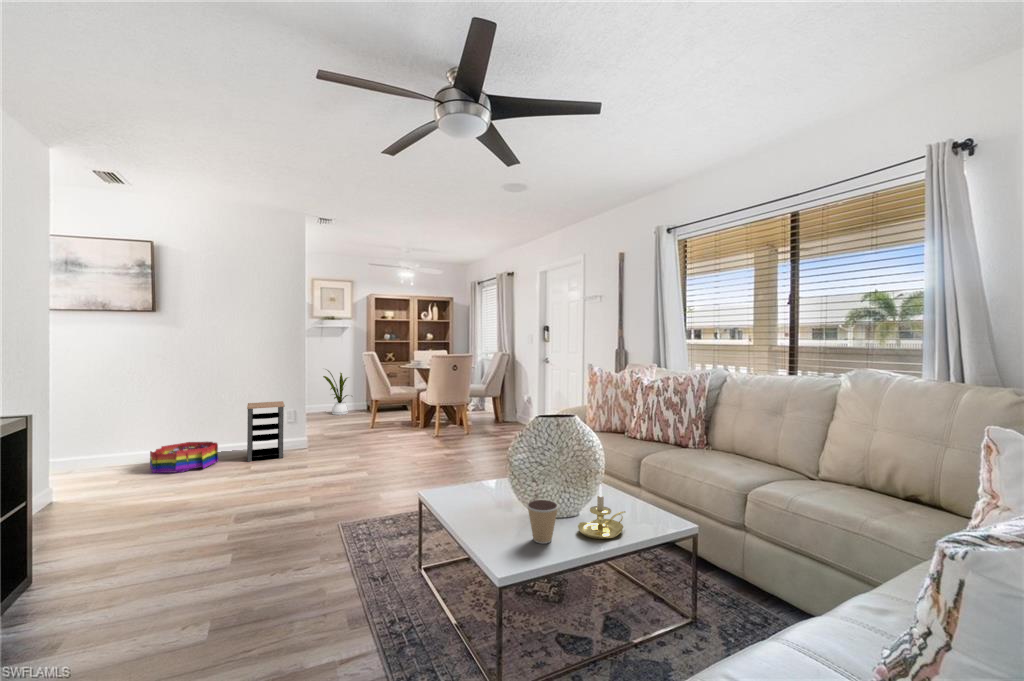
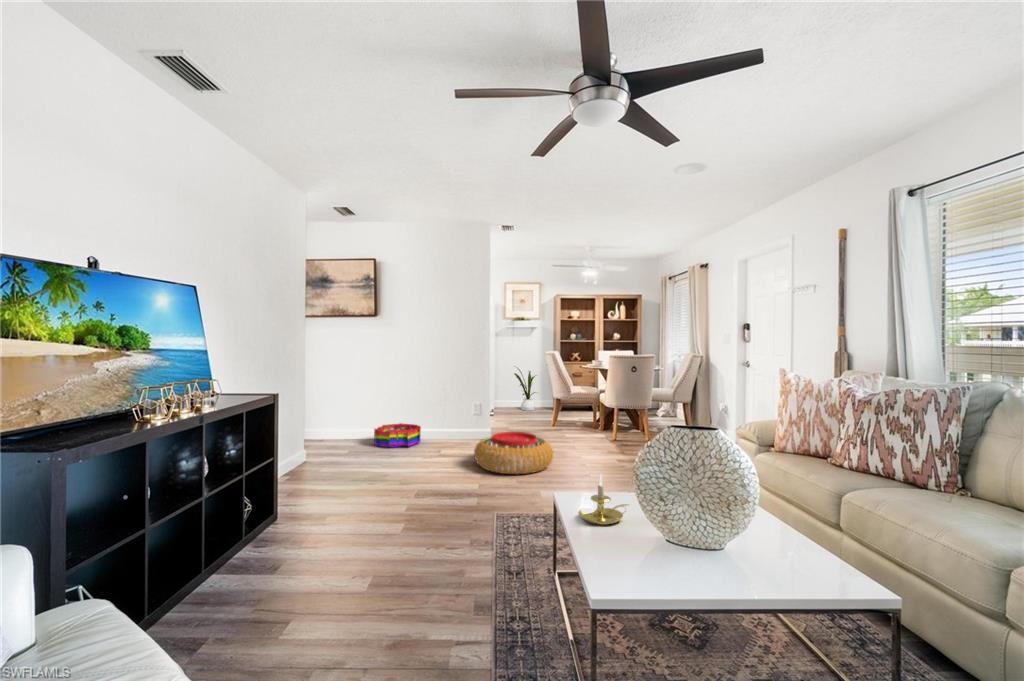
side table: present [247,401,285,462] -> none [441,394,471,445]
pouf: none [296,438,386,483] -> present [474,432,553,474]
candle holder: present [578,484,625,539] -> present [578,476,629,525]
coffee cup: present [527,500,558,544] -> none [641,522,679,575]

